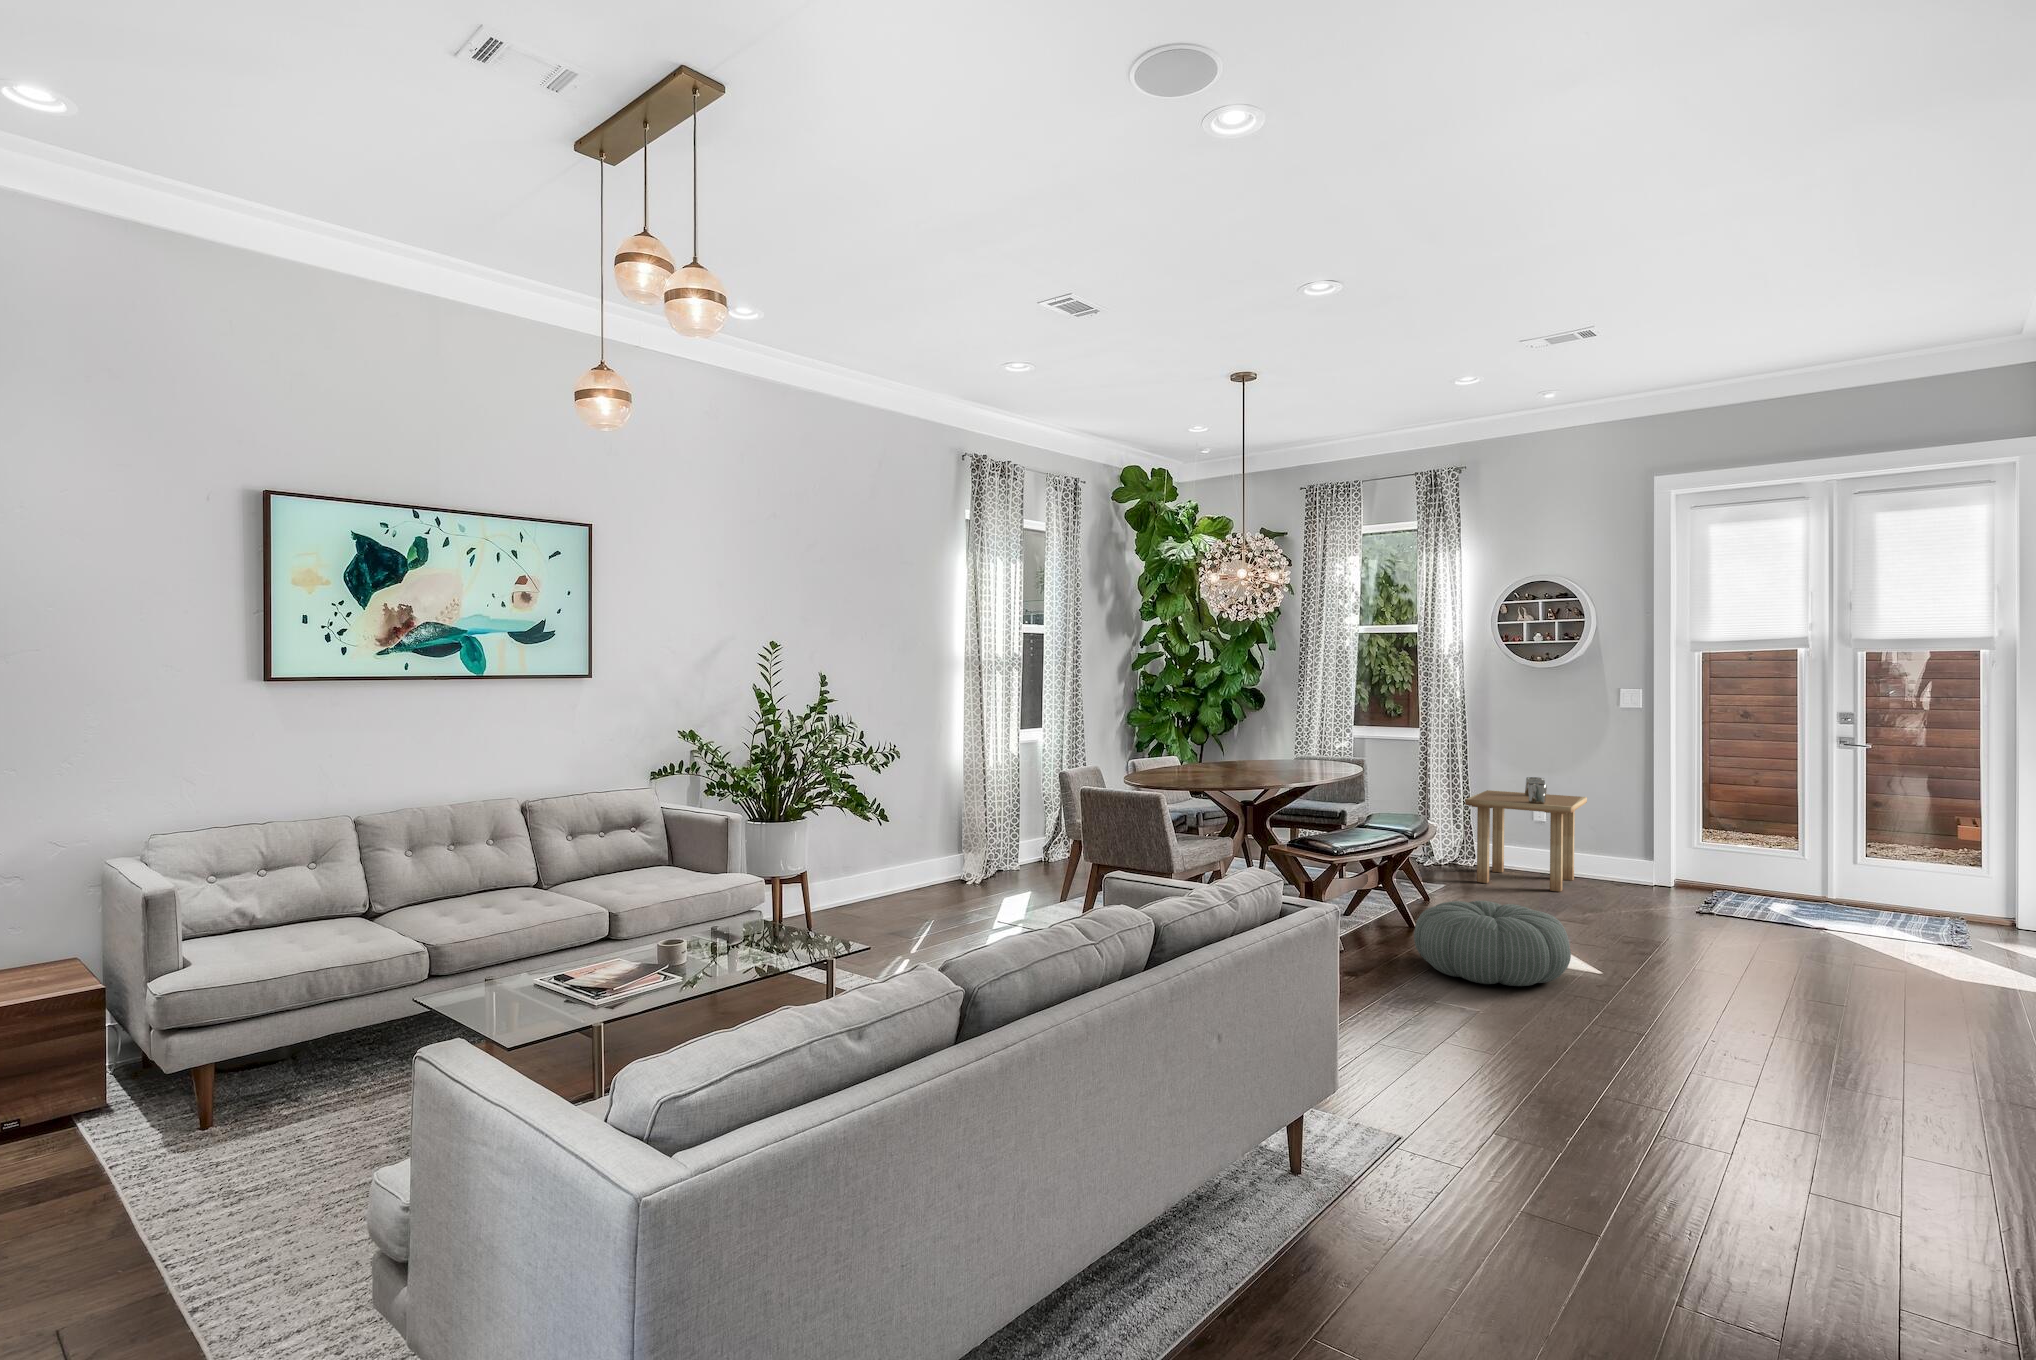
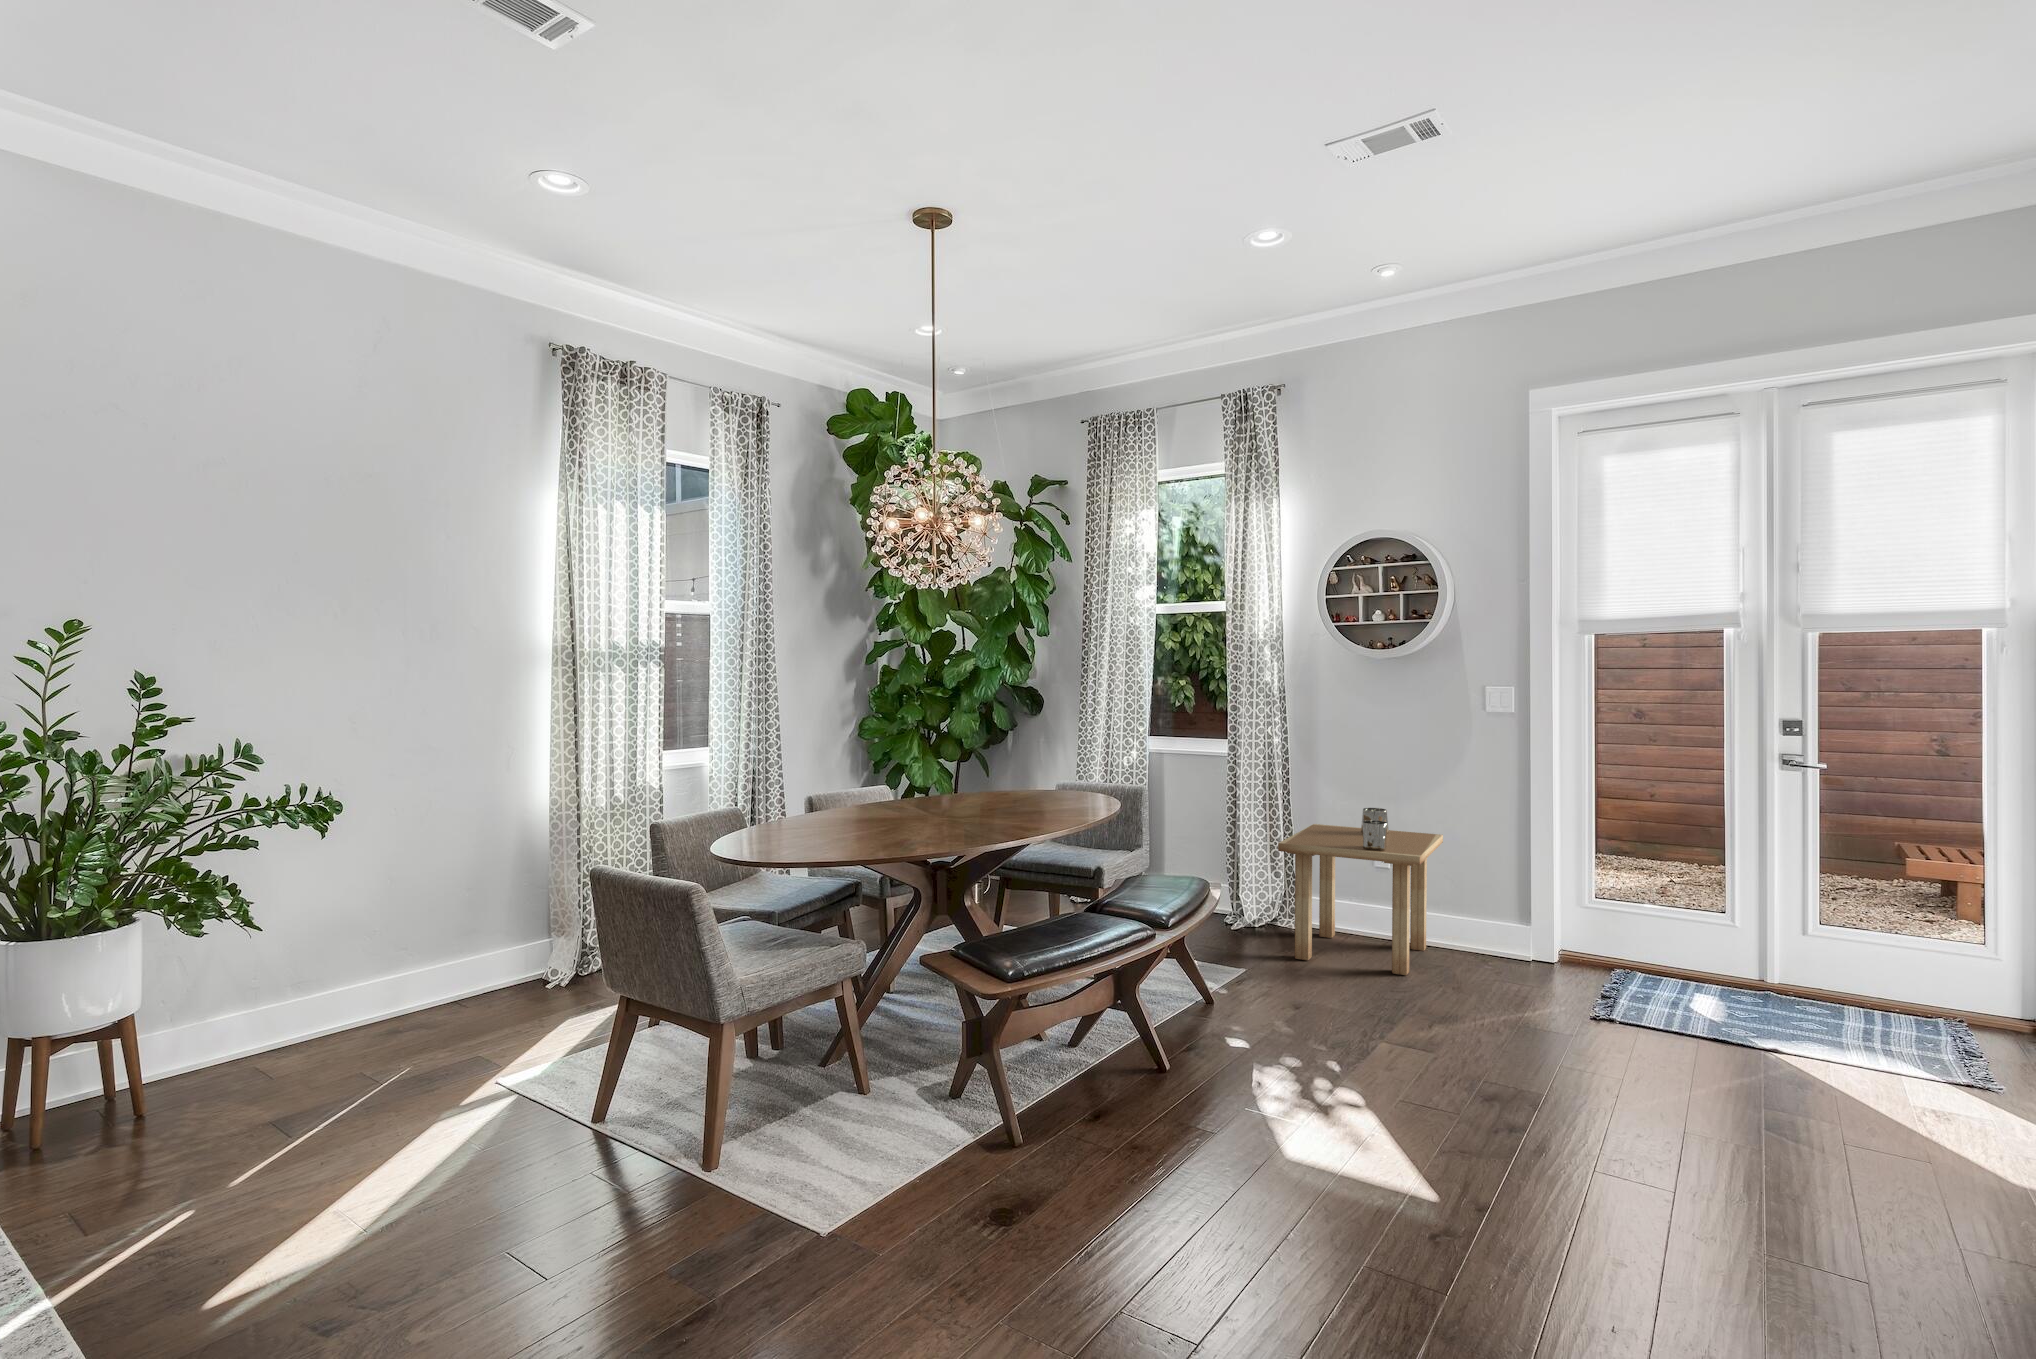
pouf: present [1414,901,1571,986] -> none [1148,1052,1406,1243]

